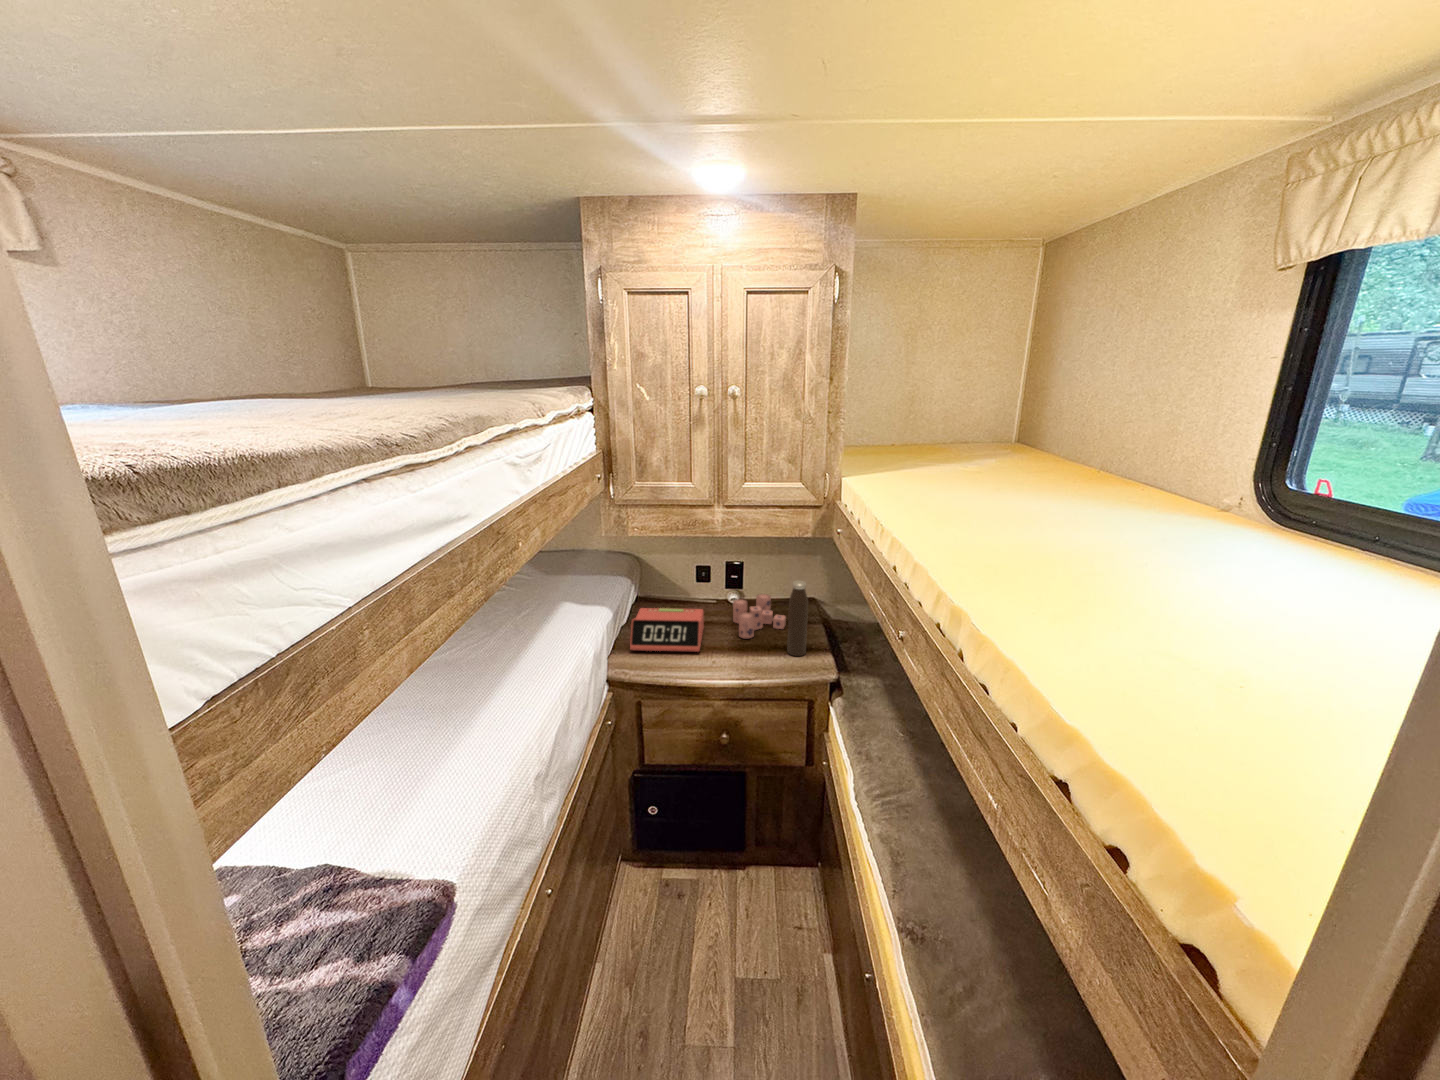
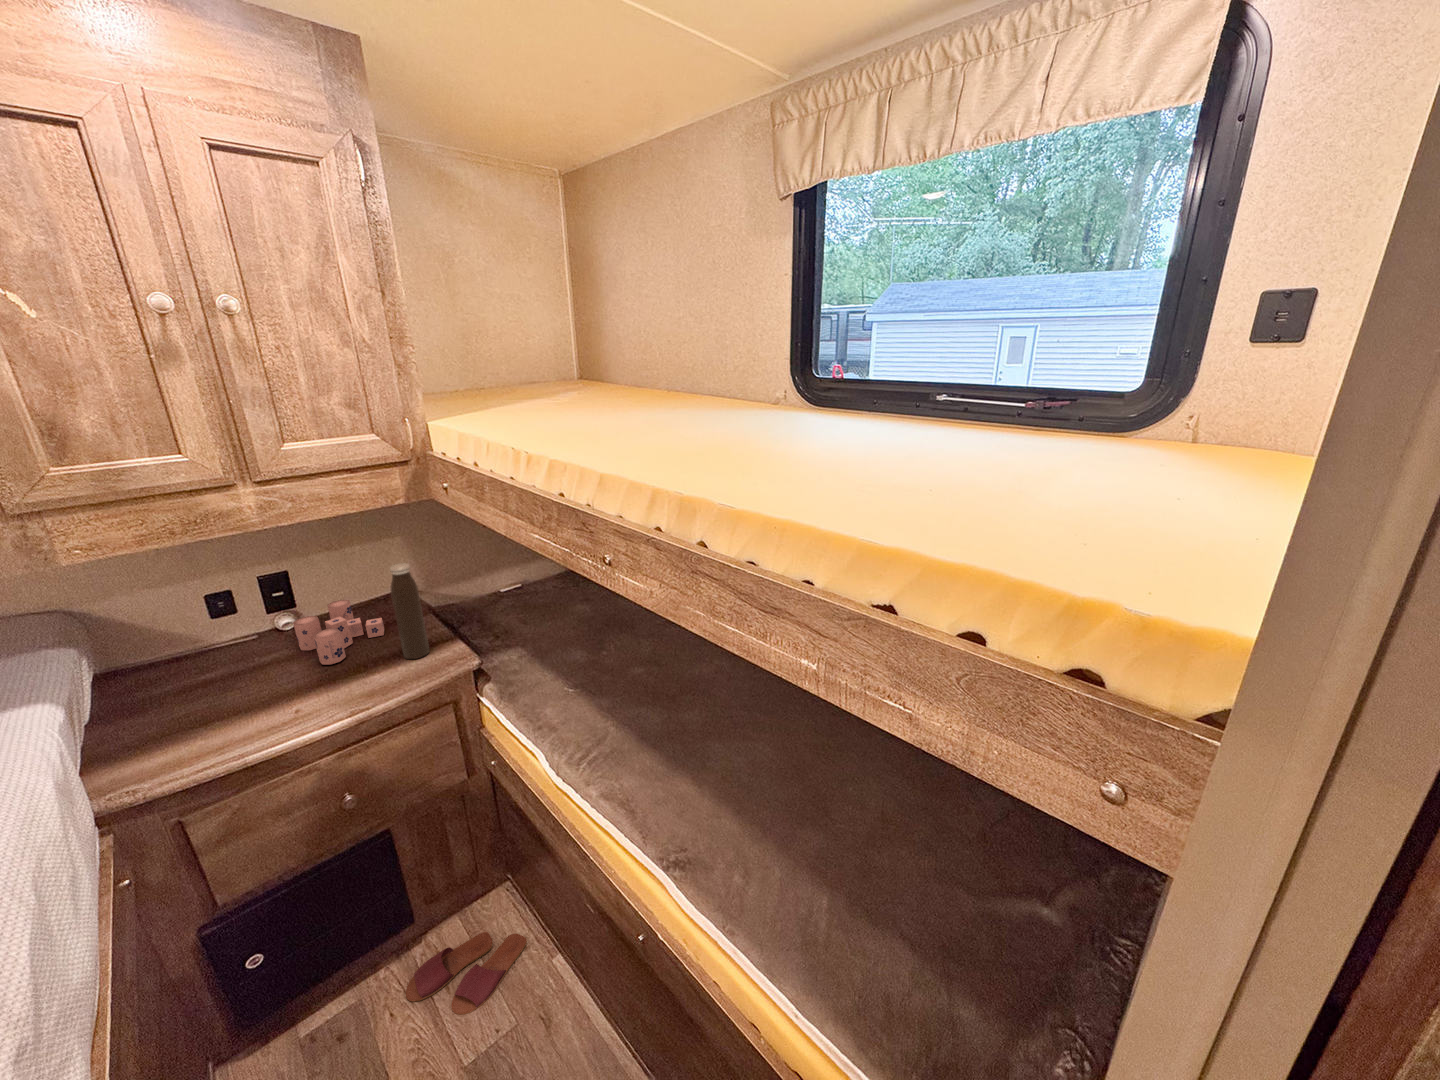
alarm clock: present [630,608,704,652] -> none [108,648,266,753]
slippers: none [723,883,811,944] -> present [406,932,527,1015]

